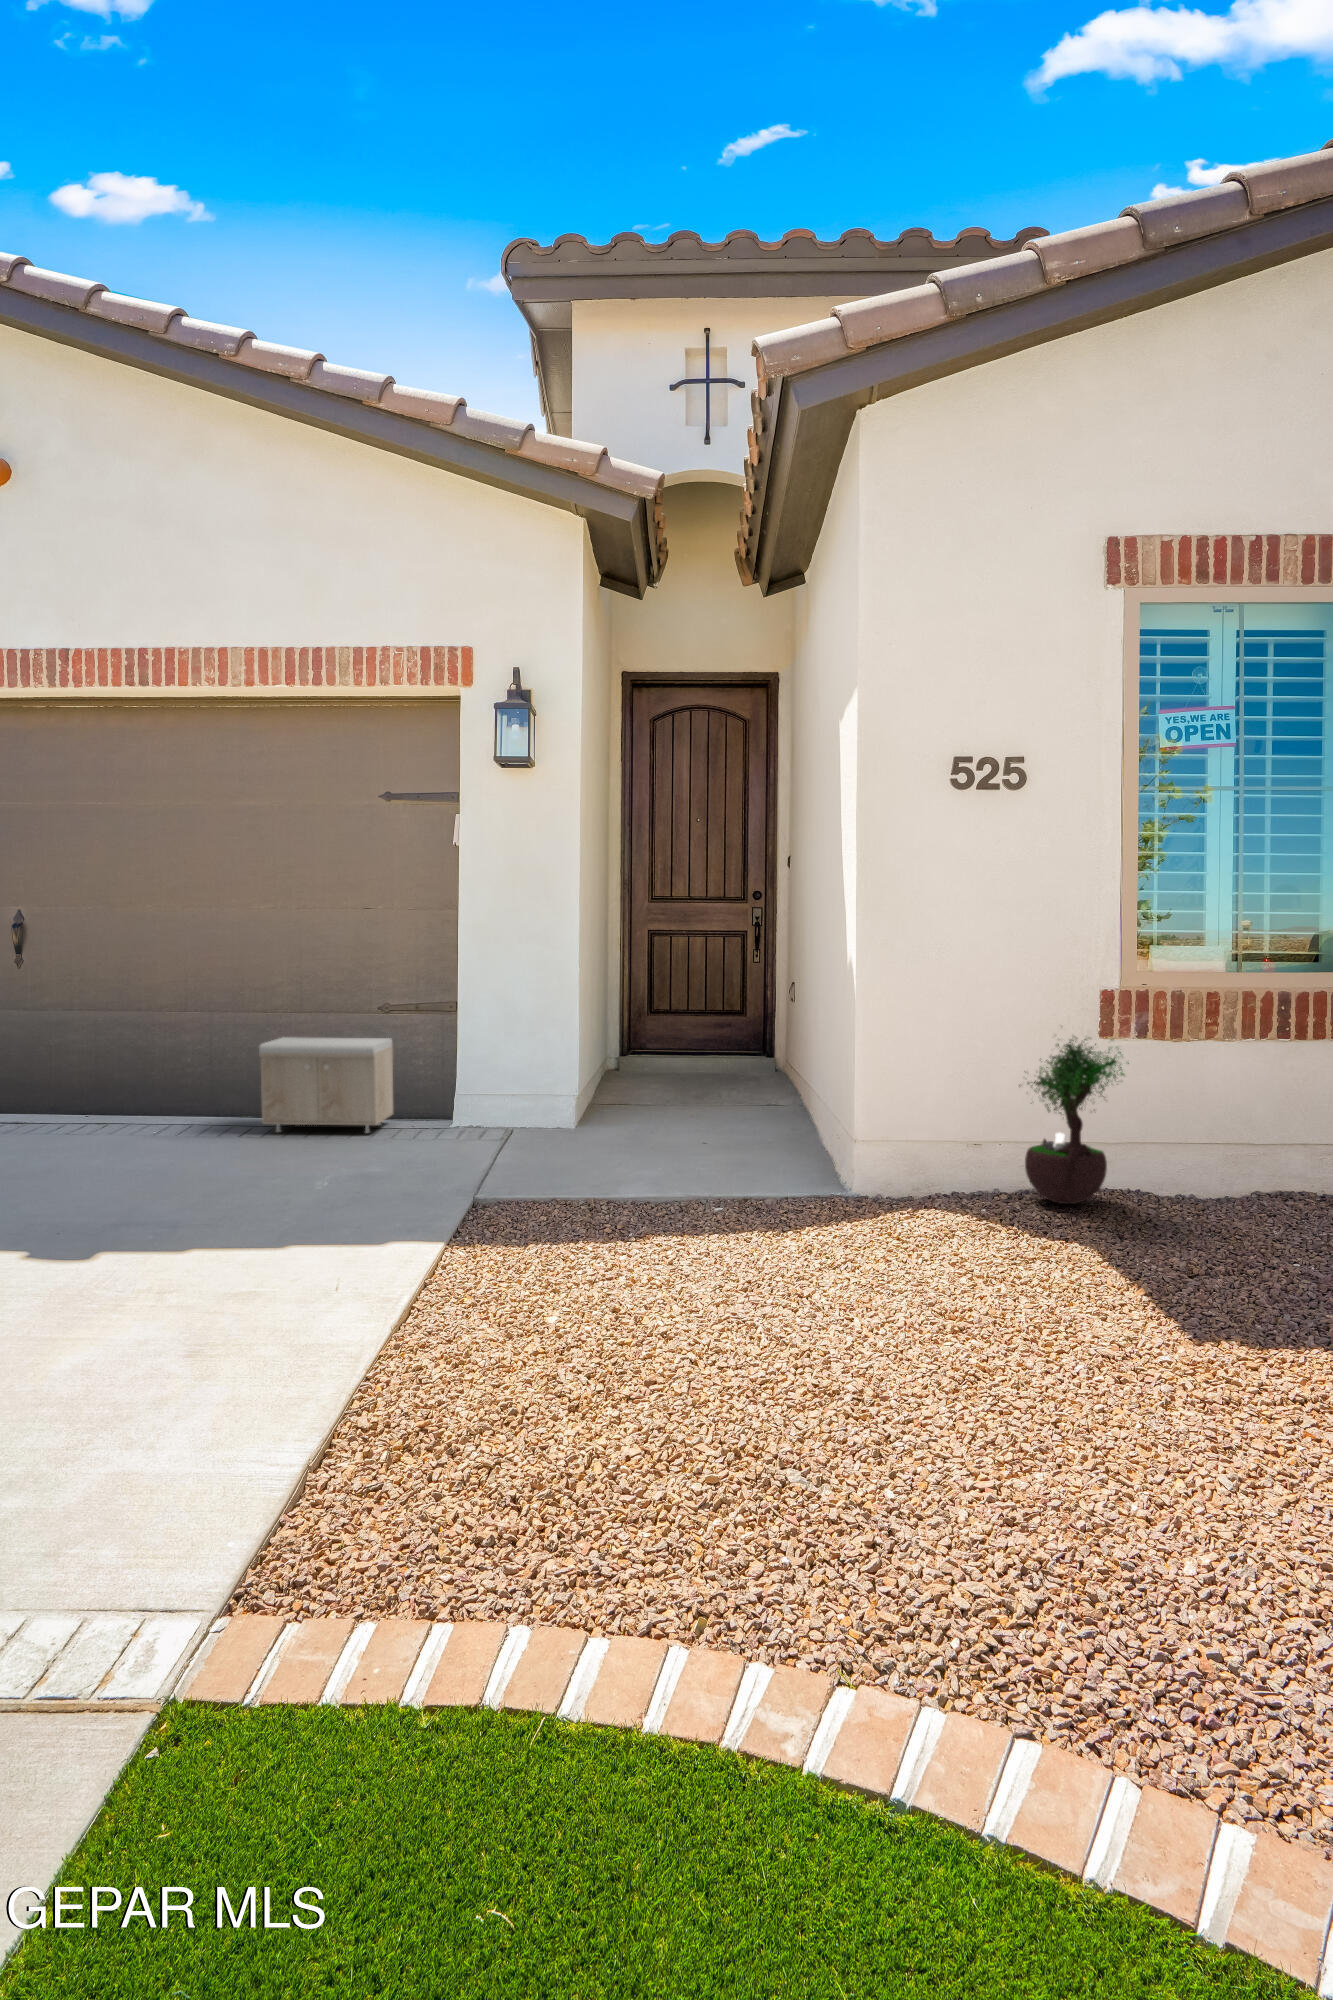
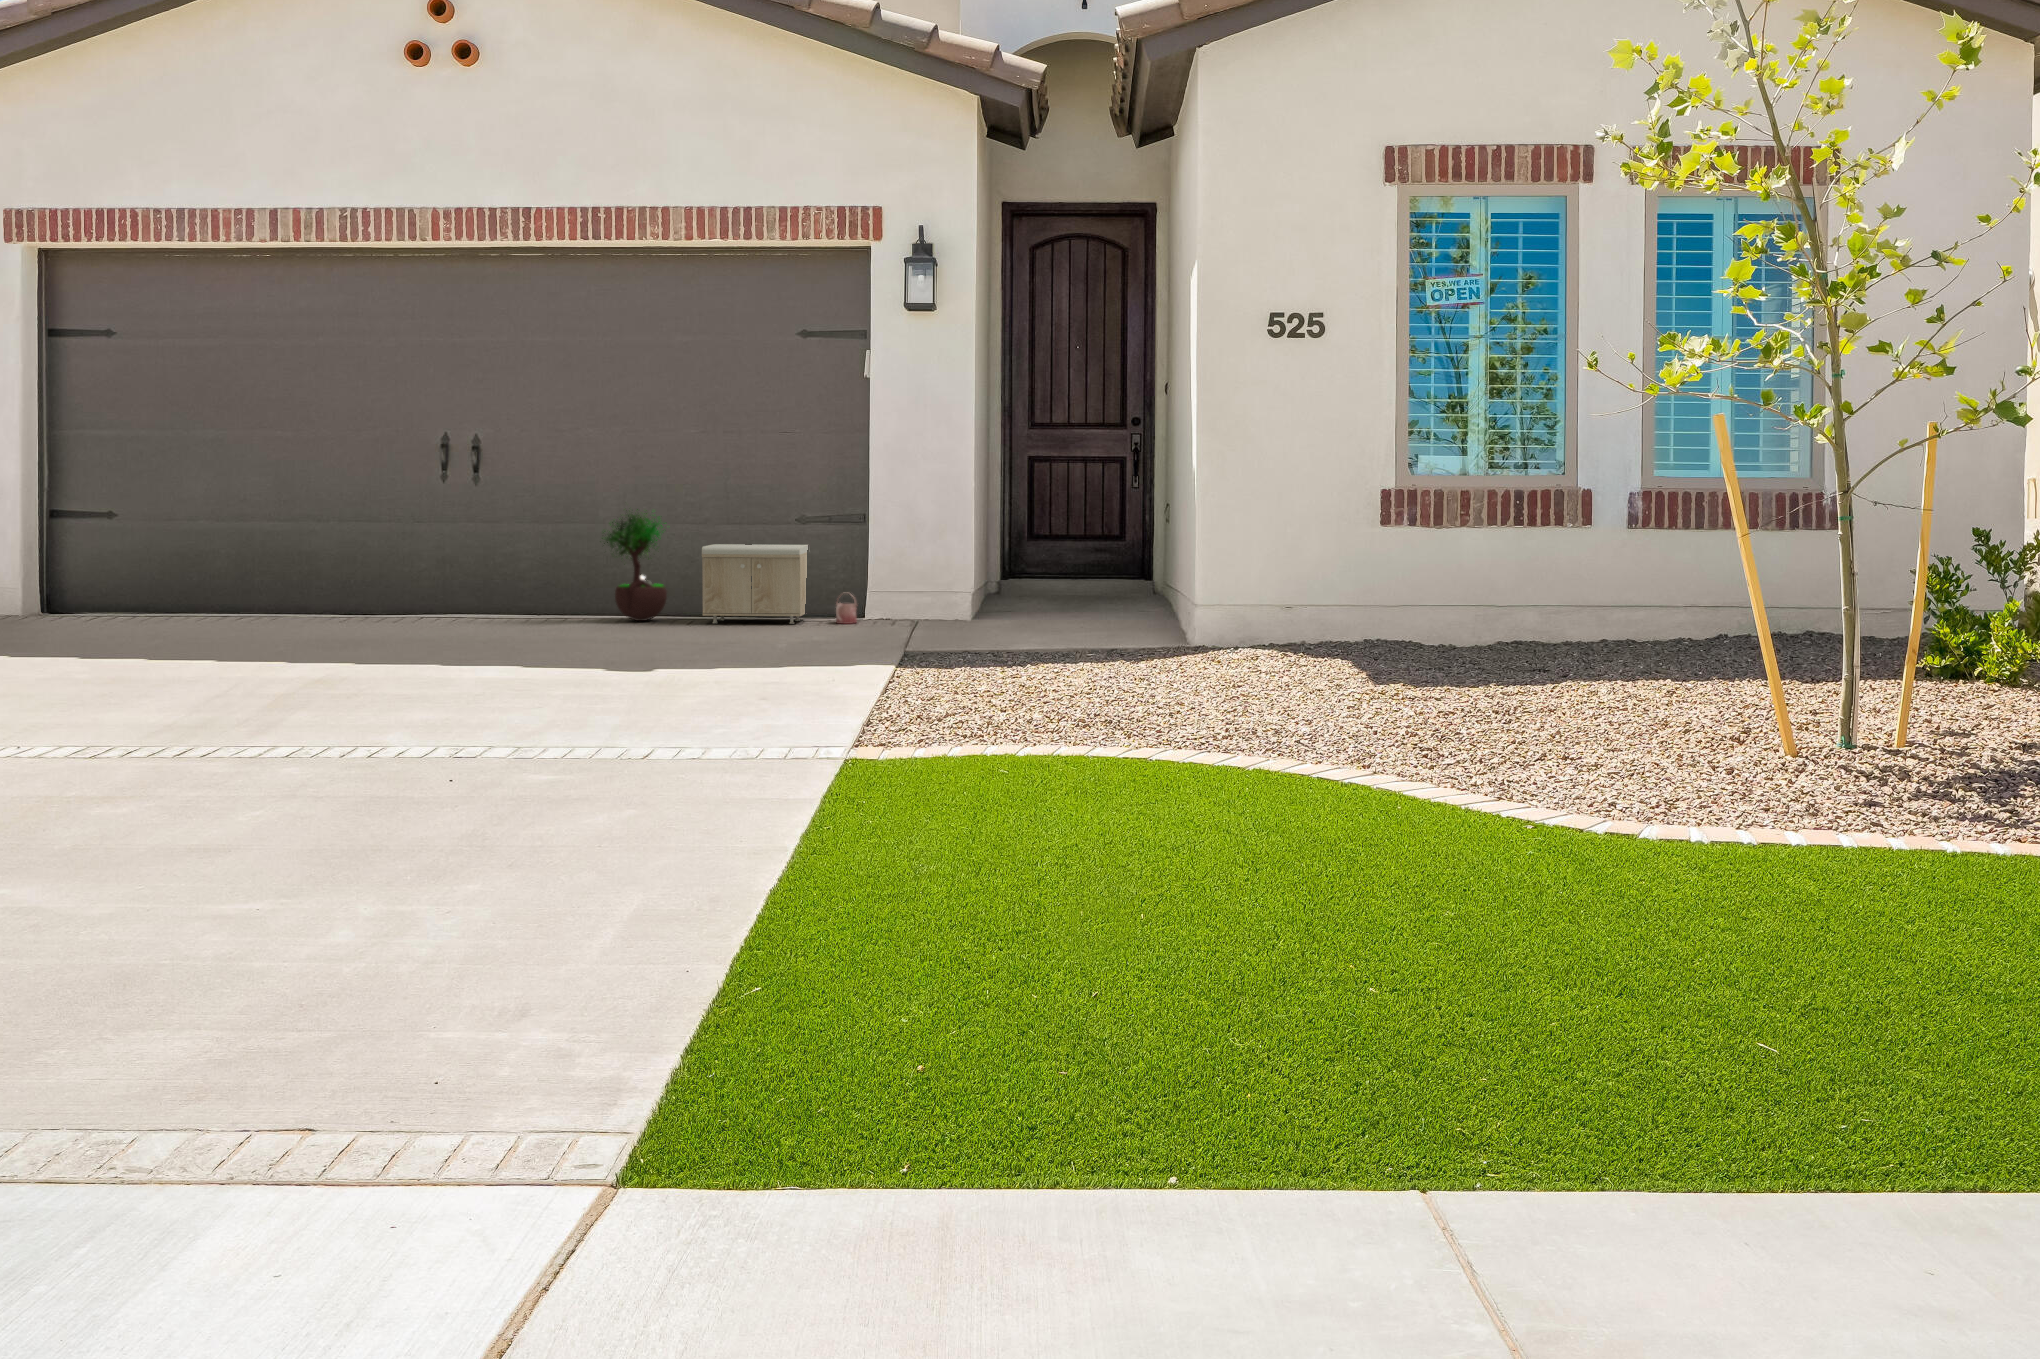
potted tree: present [1019,1035,1129,1204] -> present [602,509,667,621]
watering can: none [417,1096,453,1133] -> present [836,598,857,624]

